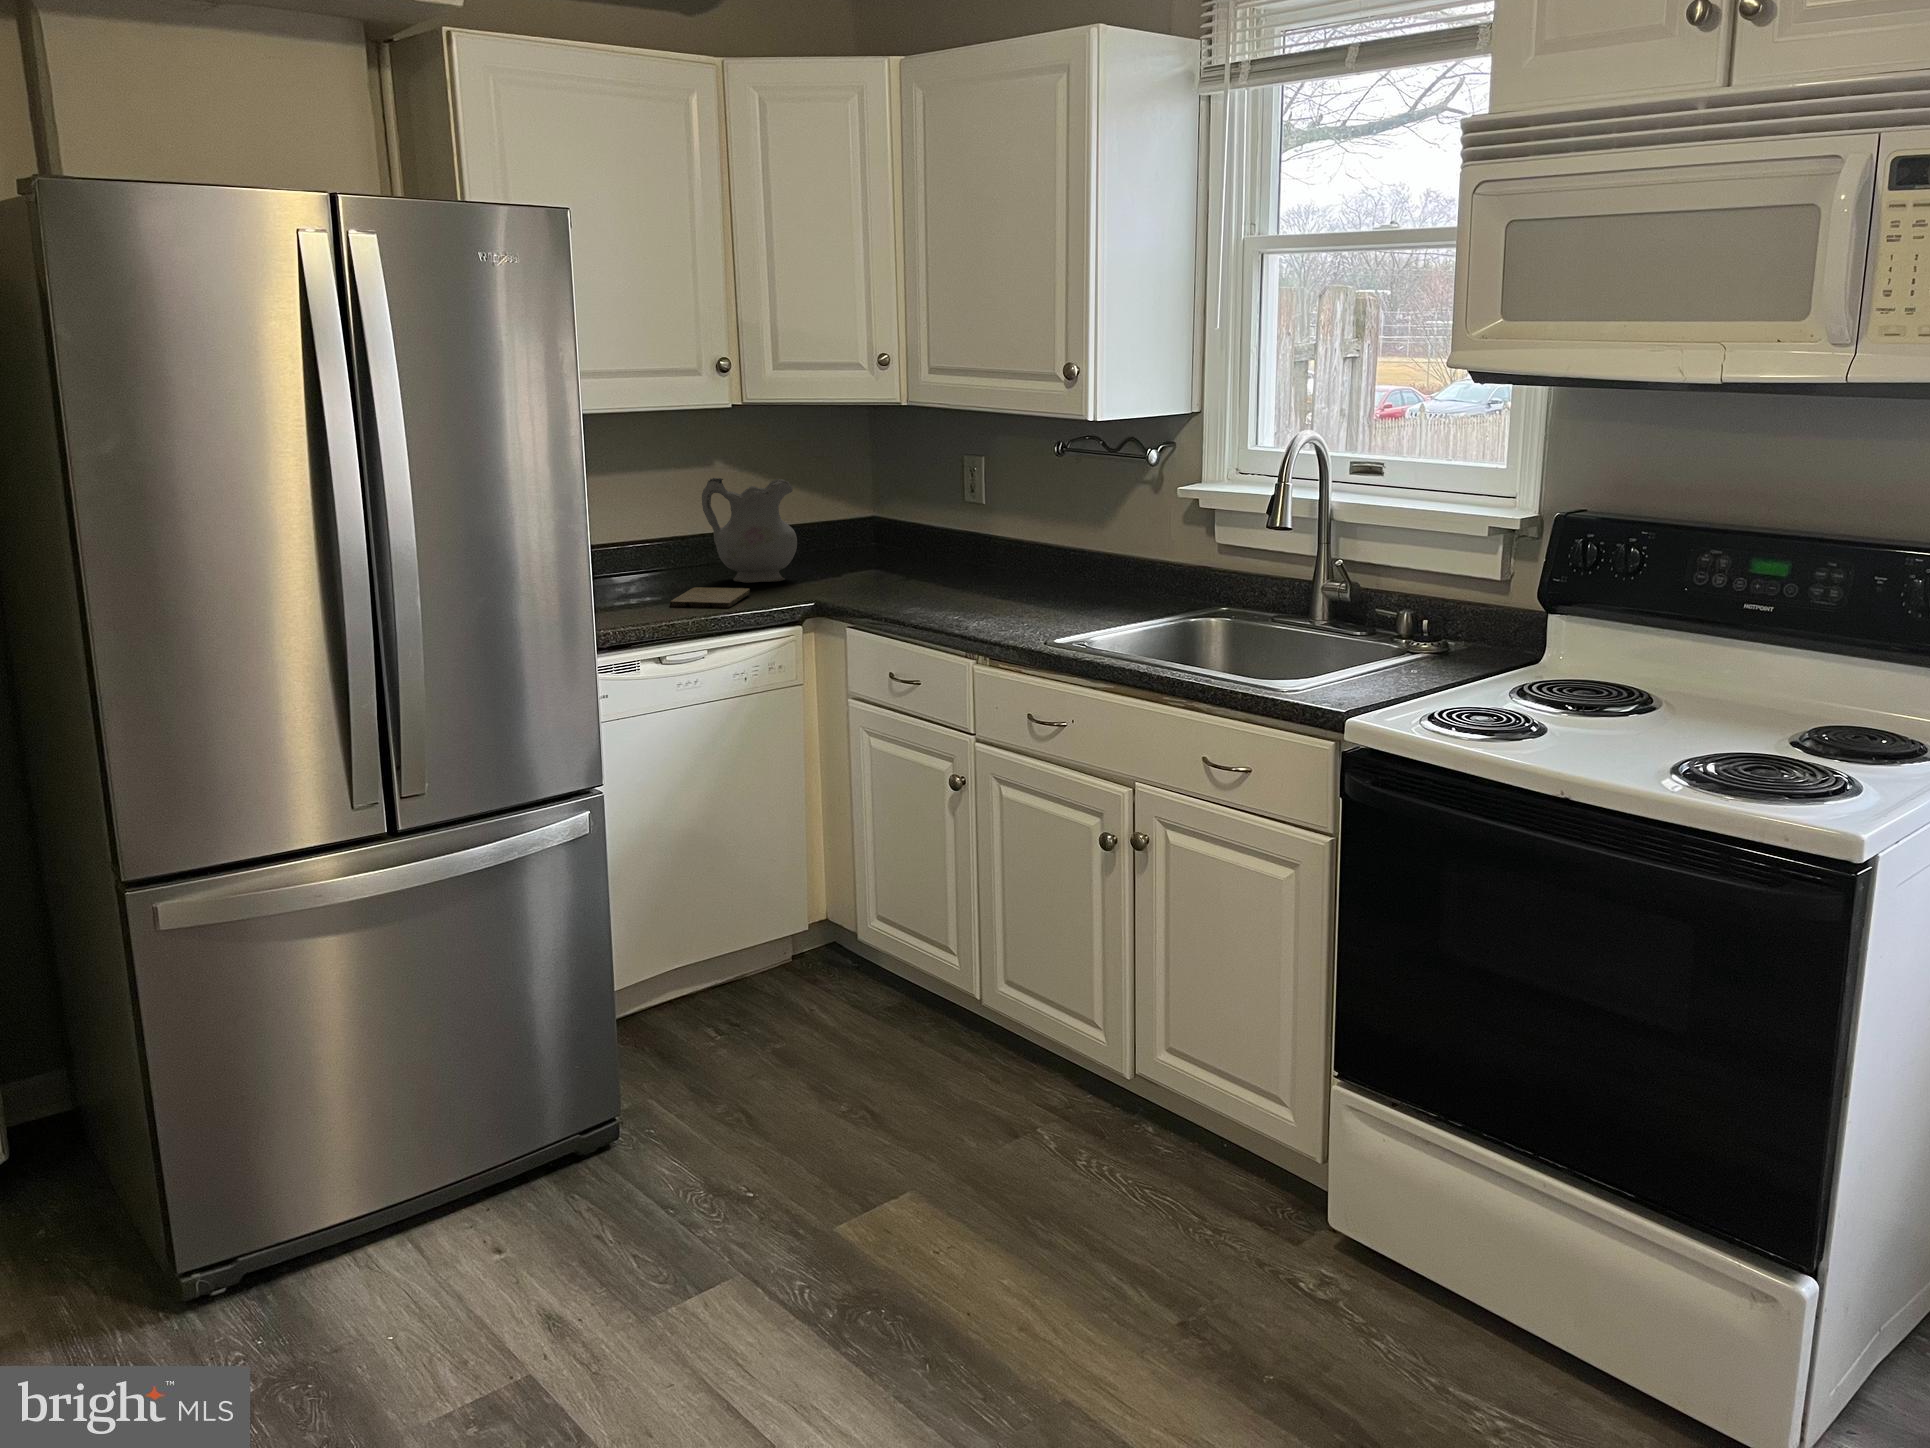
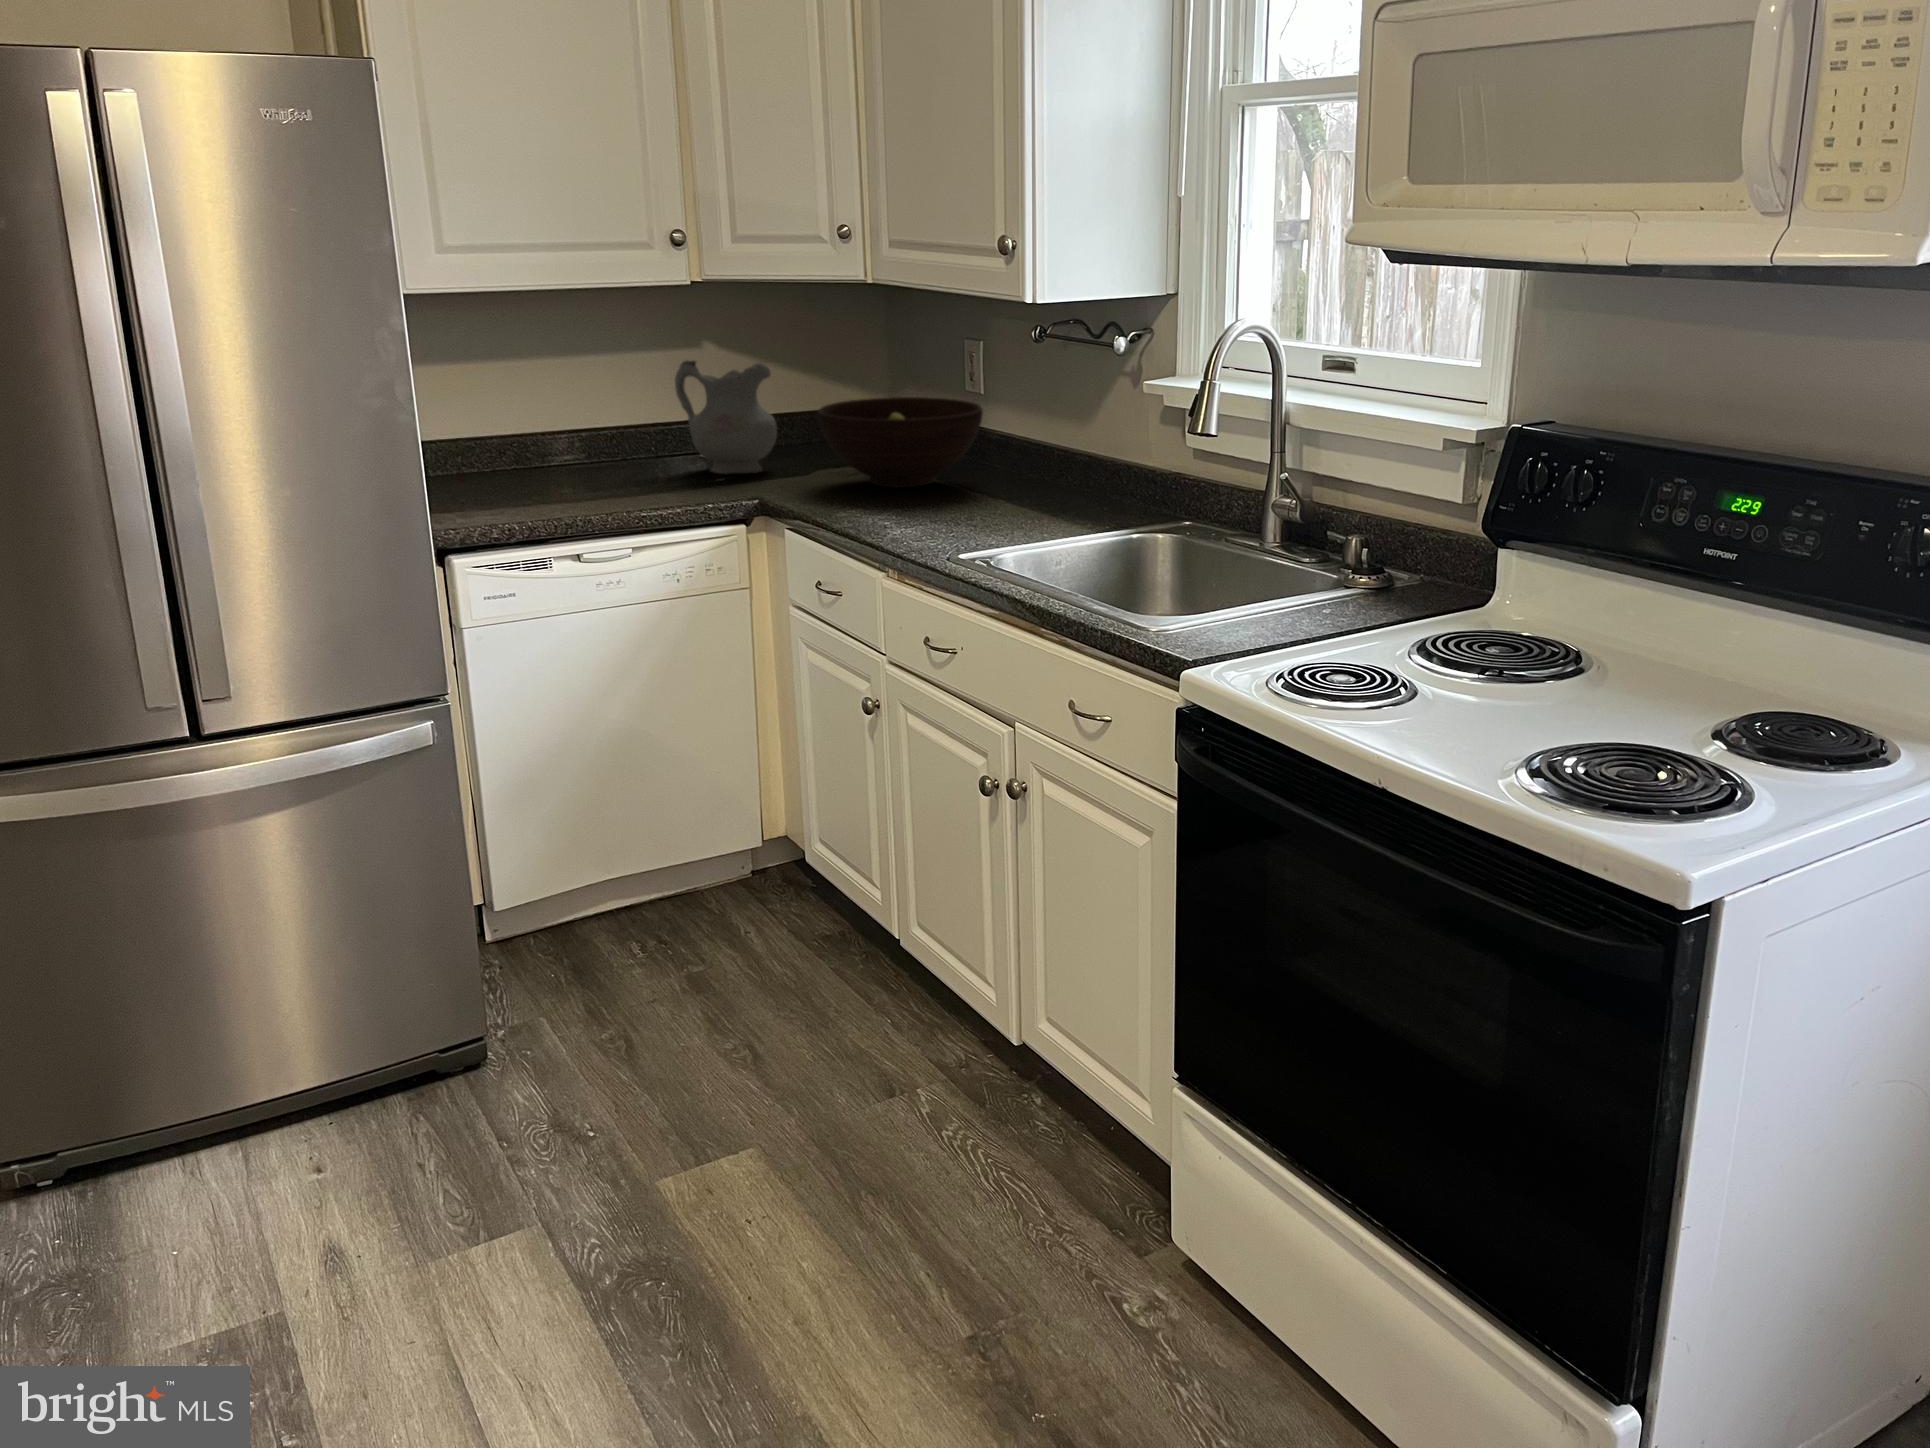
fruit bowl: none [850,508,1001,590] -> present [818,397,983,488]
cutting board: present [670,587,750,608] -> none [606,478,704,503]

